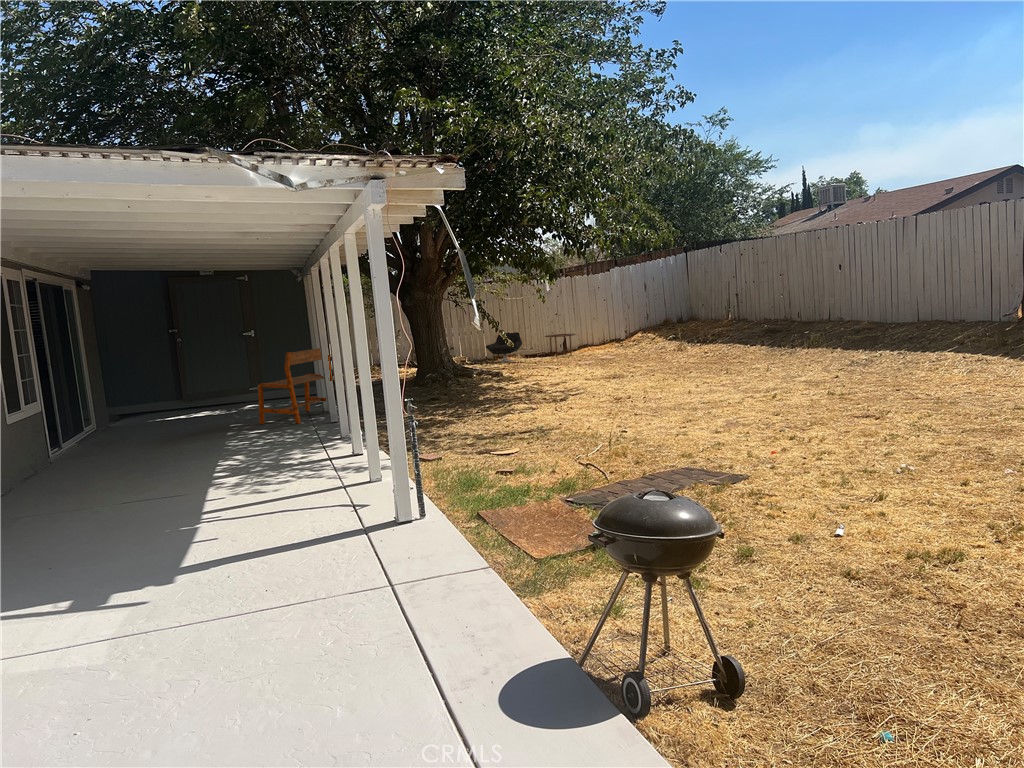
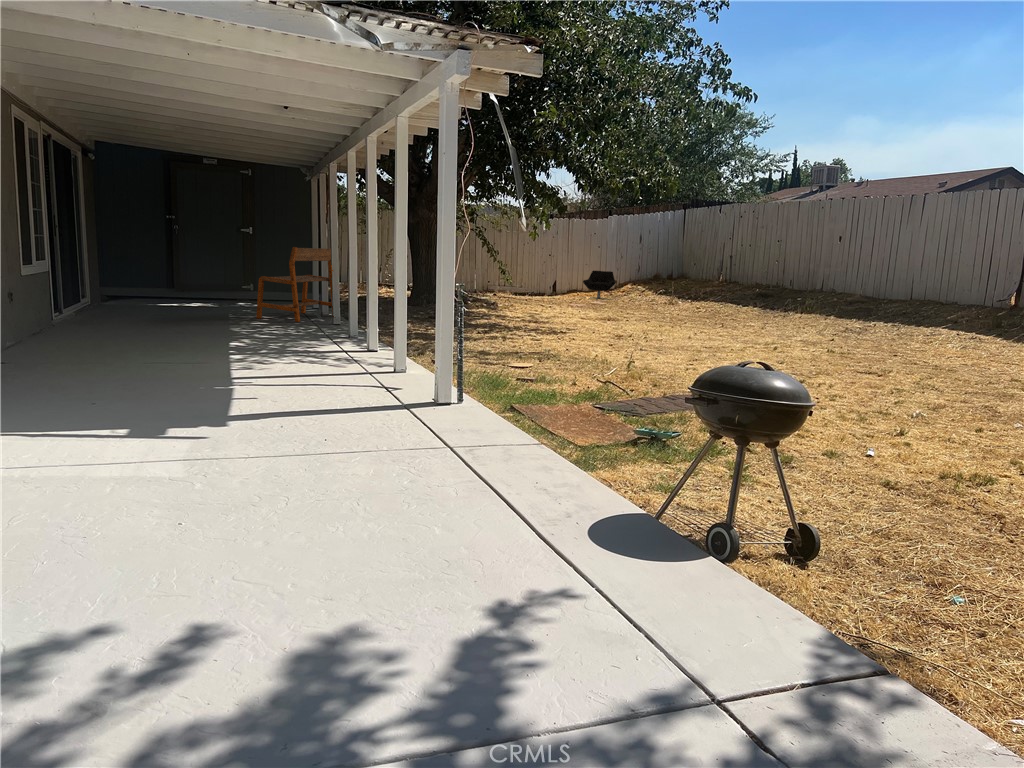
lounge chair: present [486,332,522,364] -> present [583,271,616,299]
side table: present [545,334,575,357] -> none [537,274,568,298]

